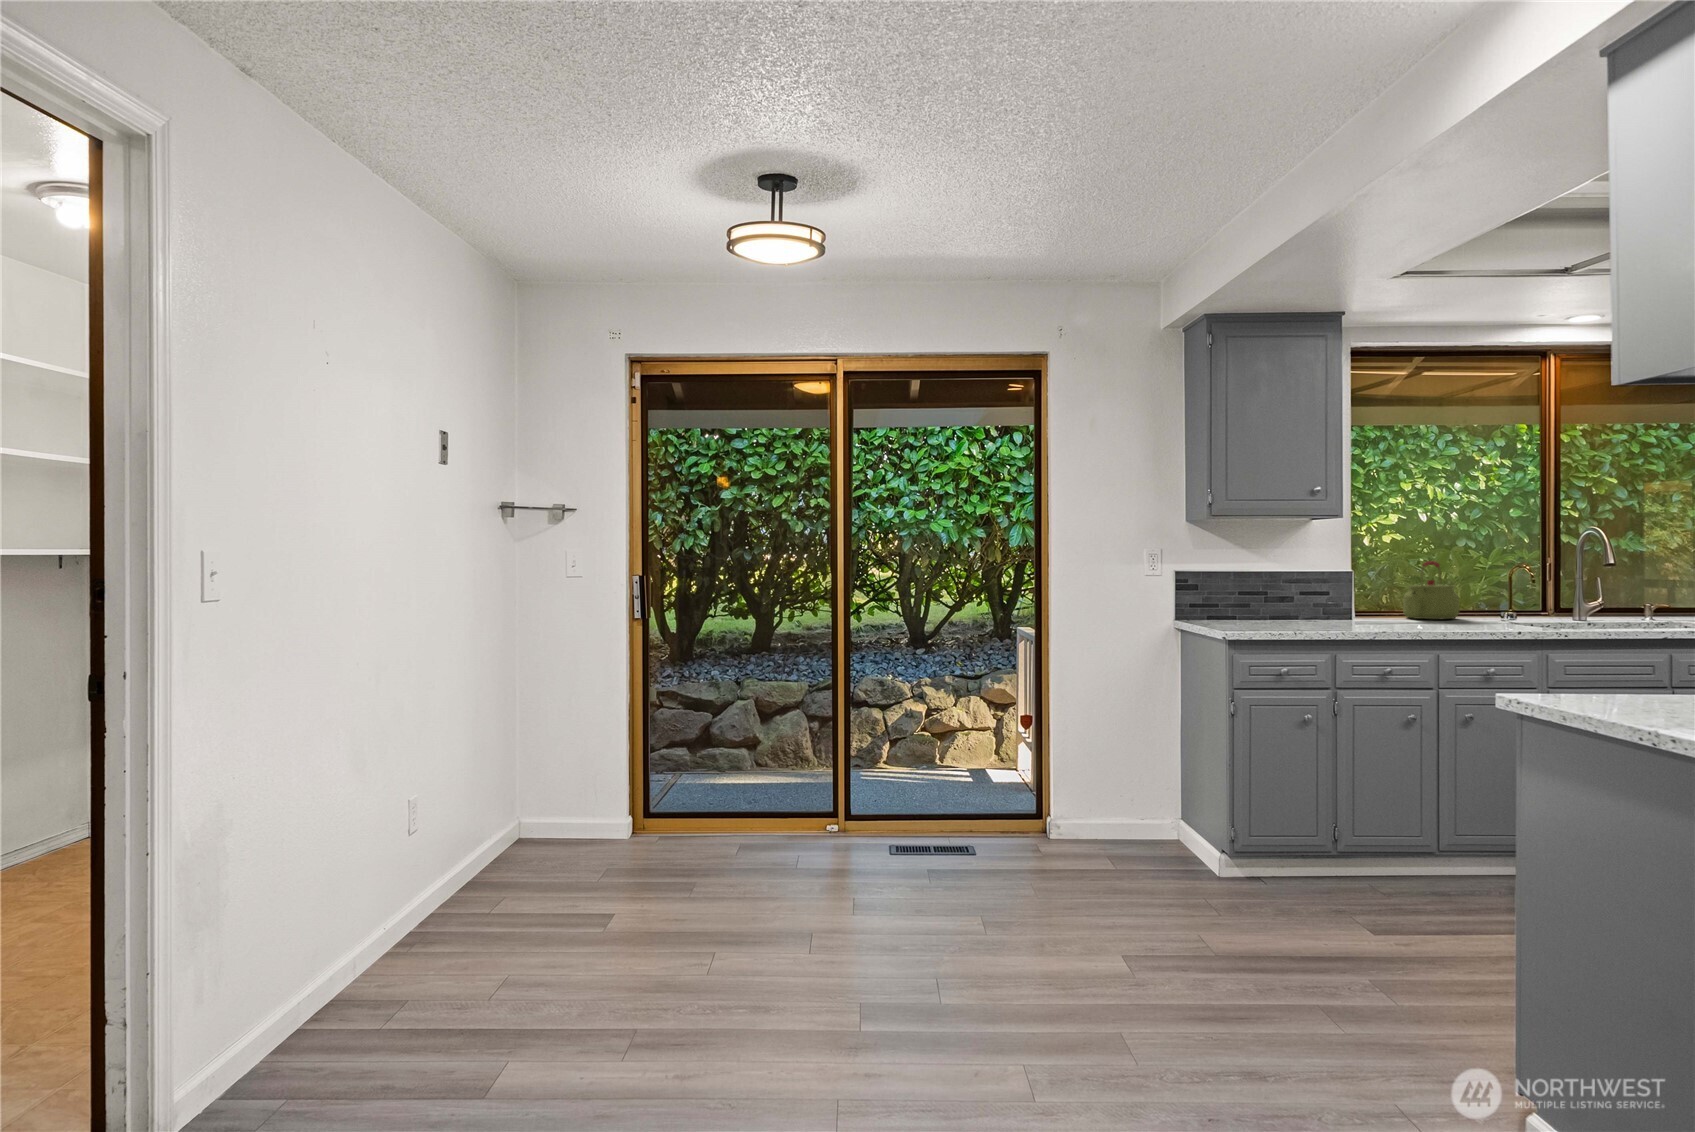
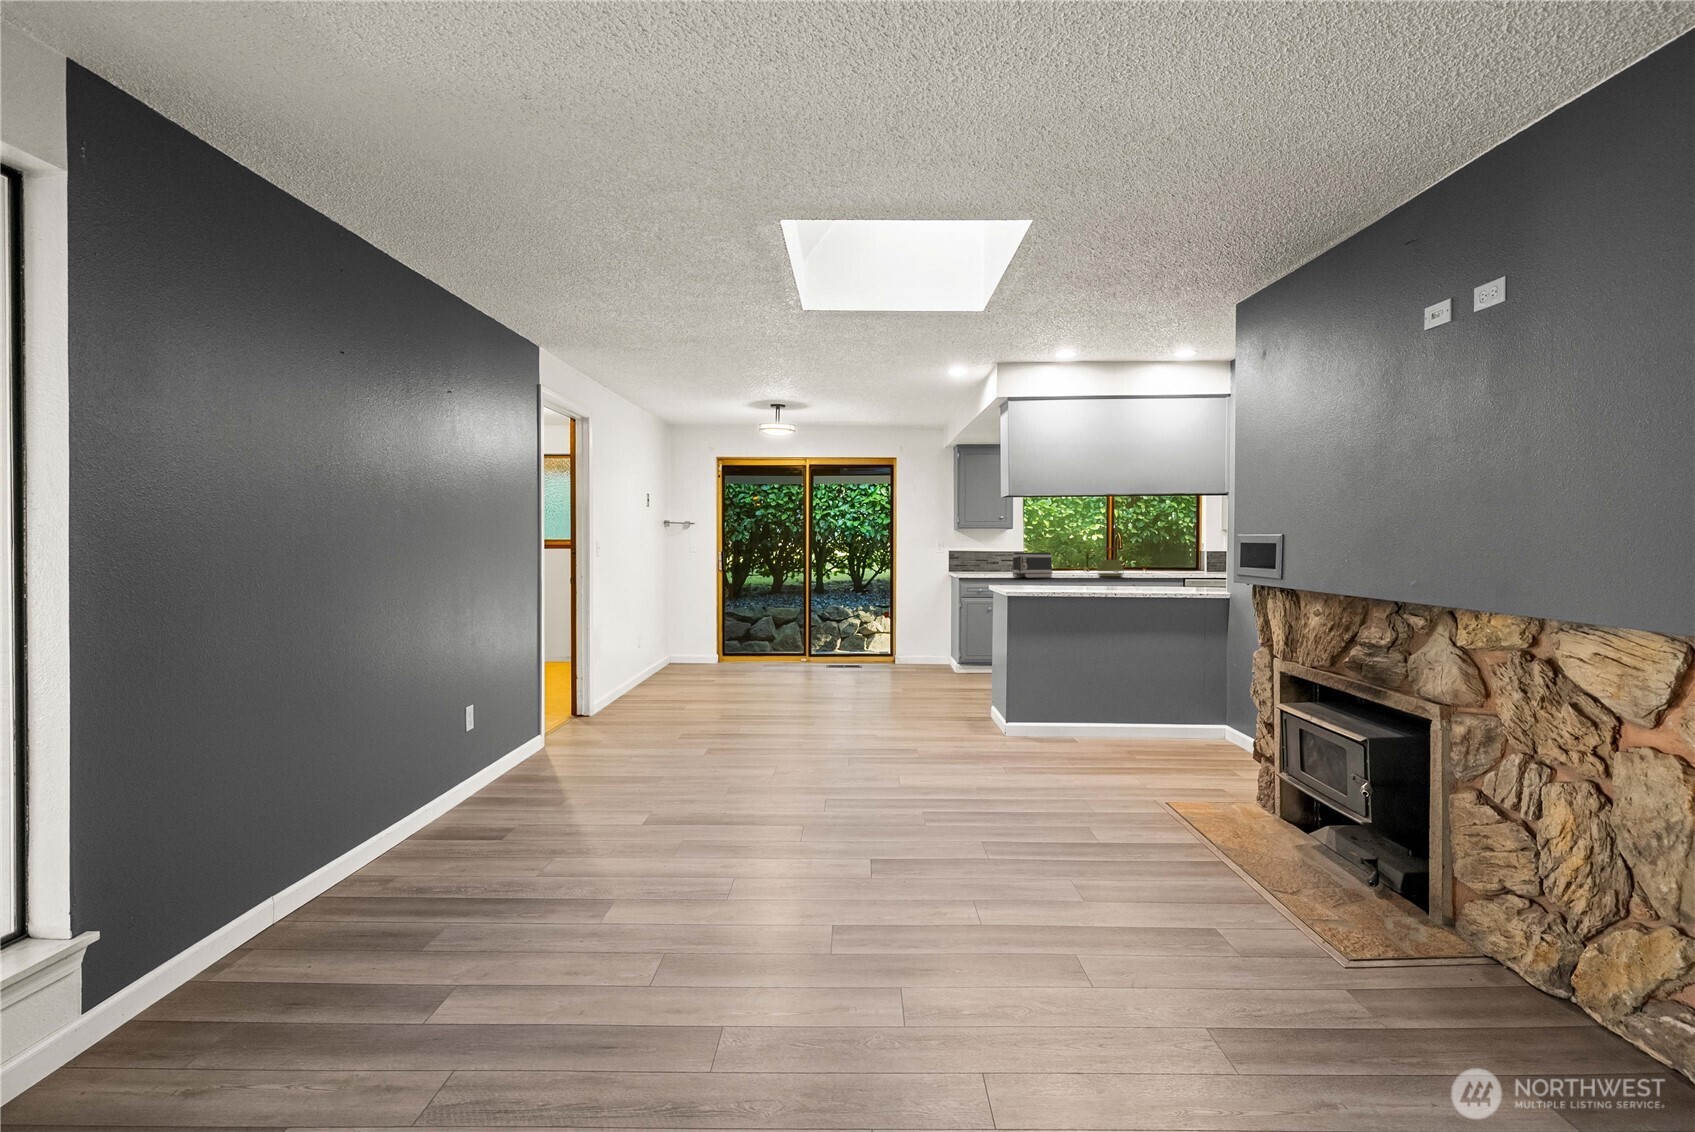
toaster: none [1244,572,1321,623] -> present [1012,553,1052,578]

